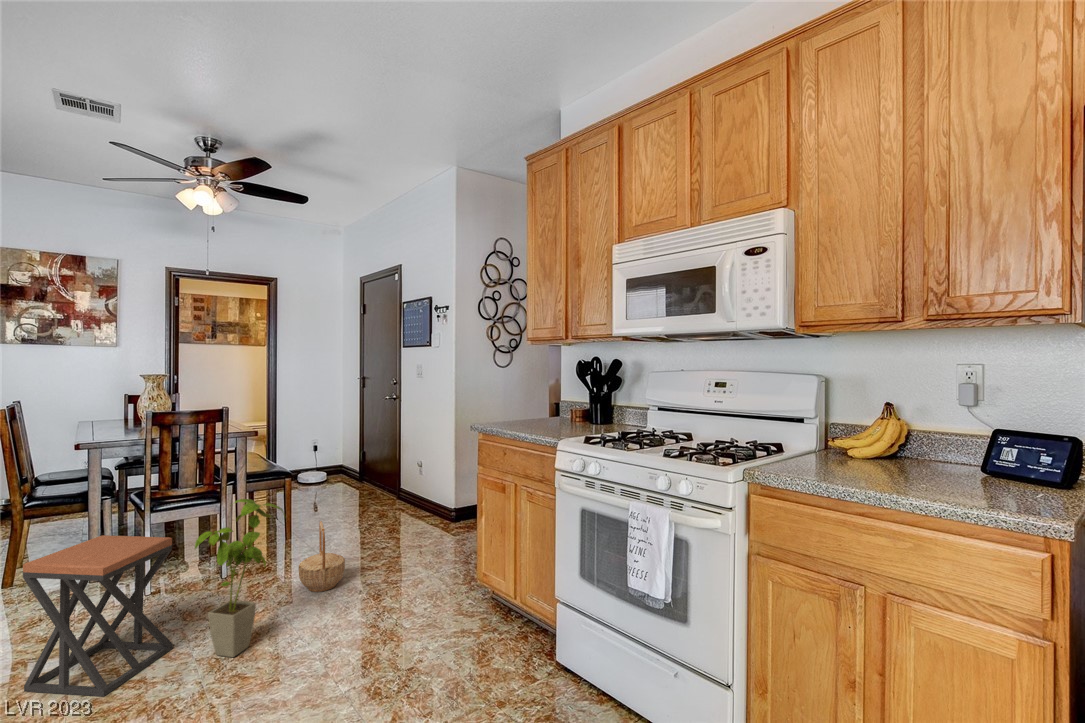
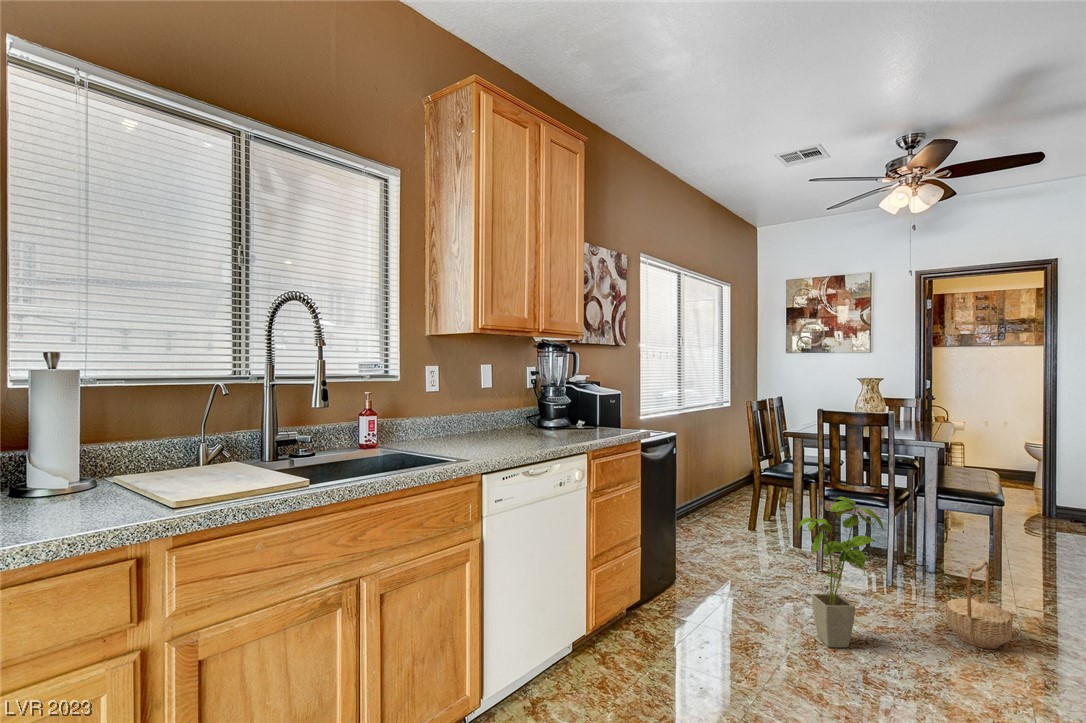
stool: present [23,535,173,696] -> none [705,500,797,618]

